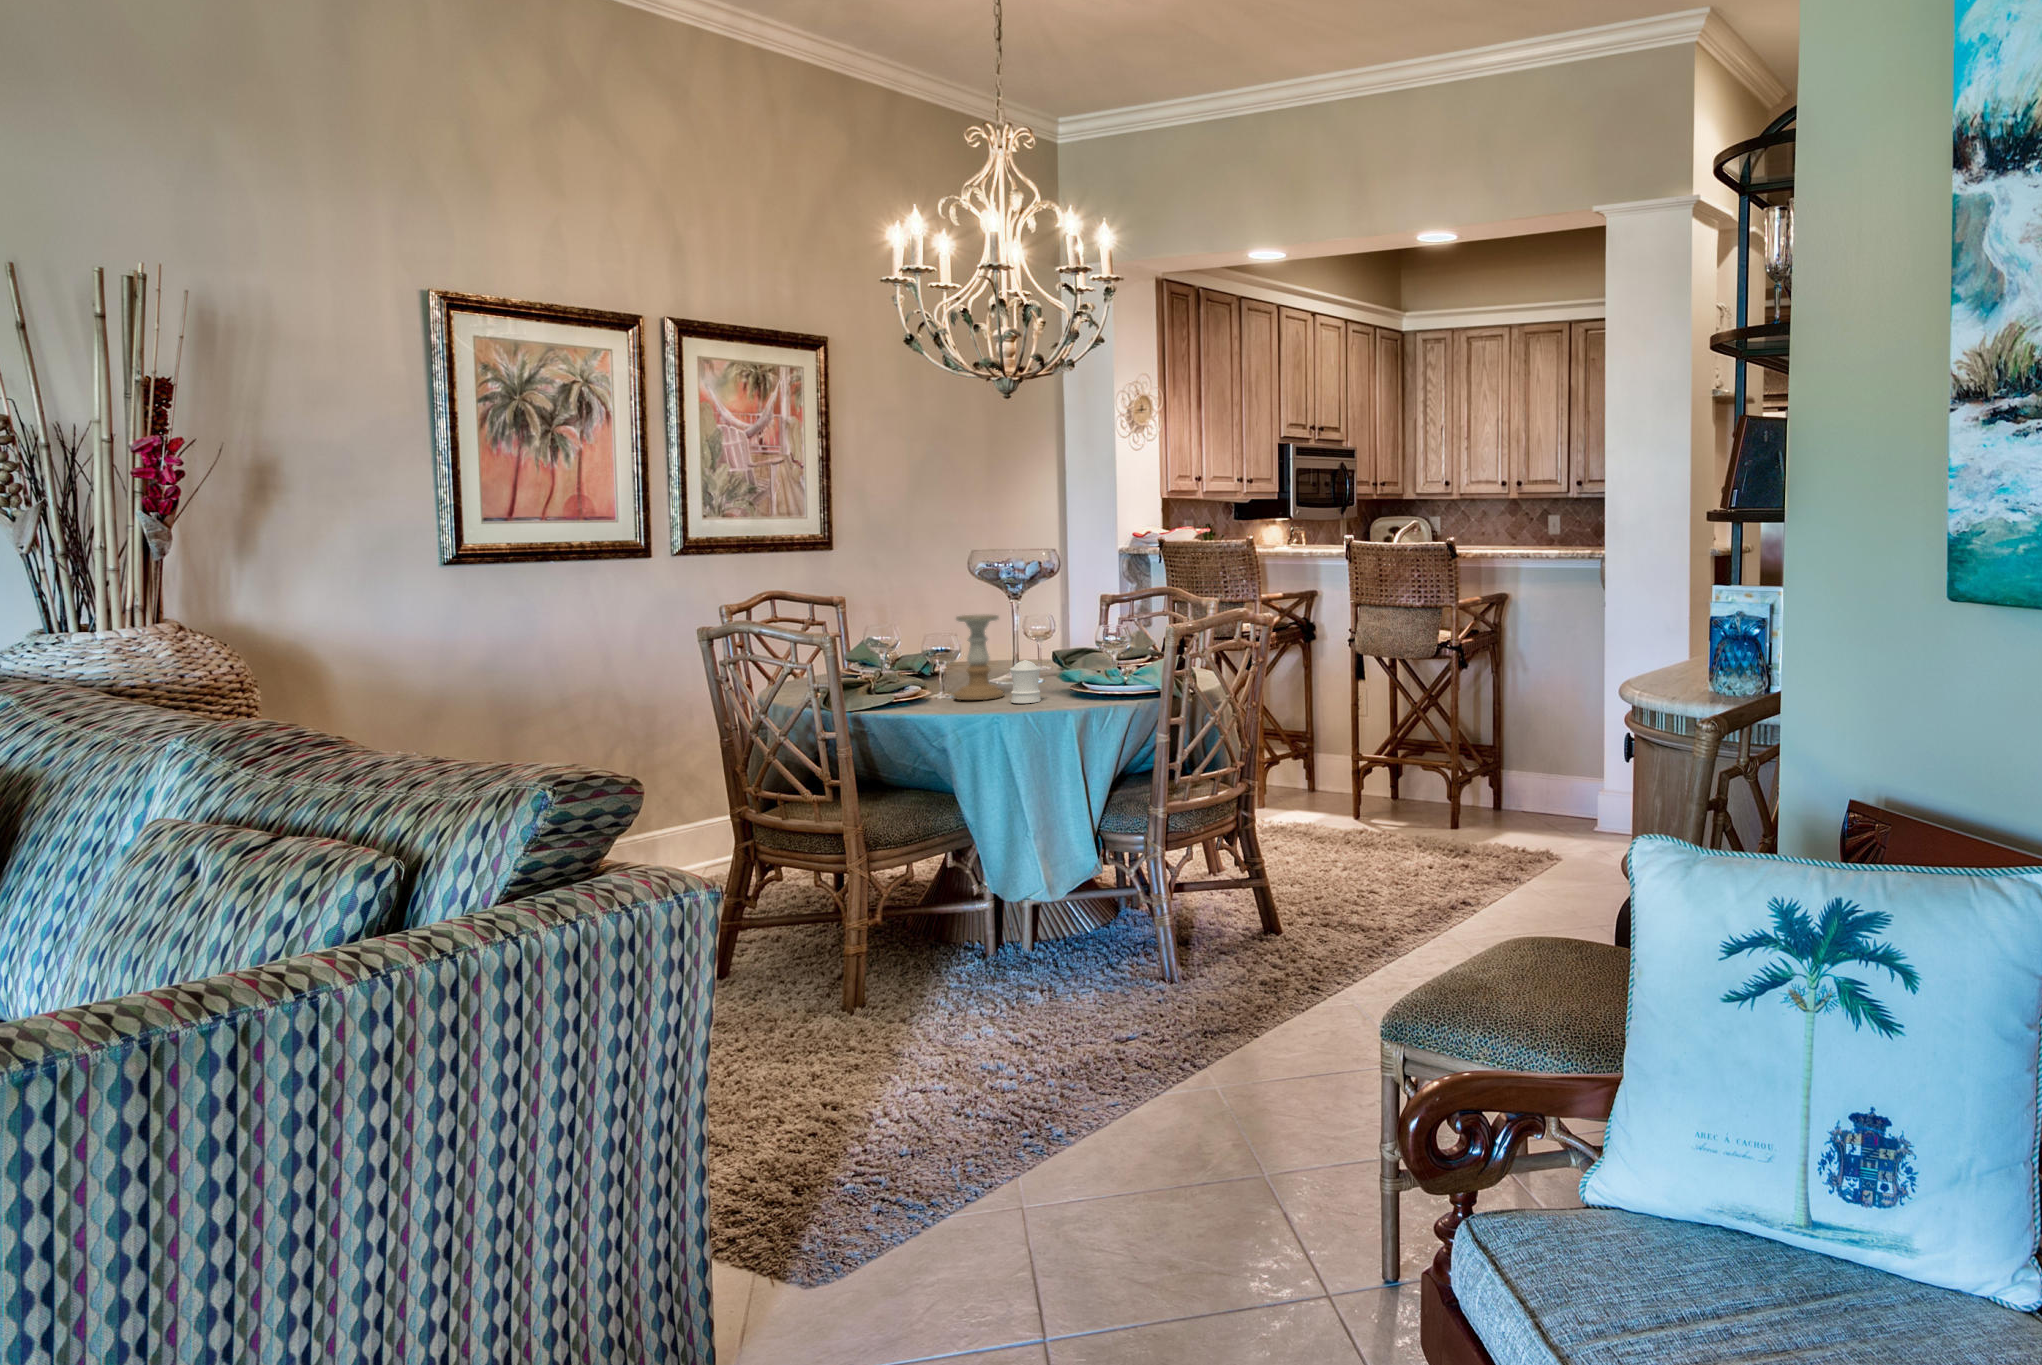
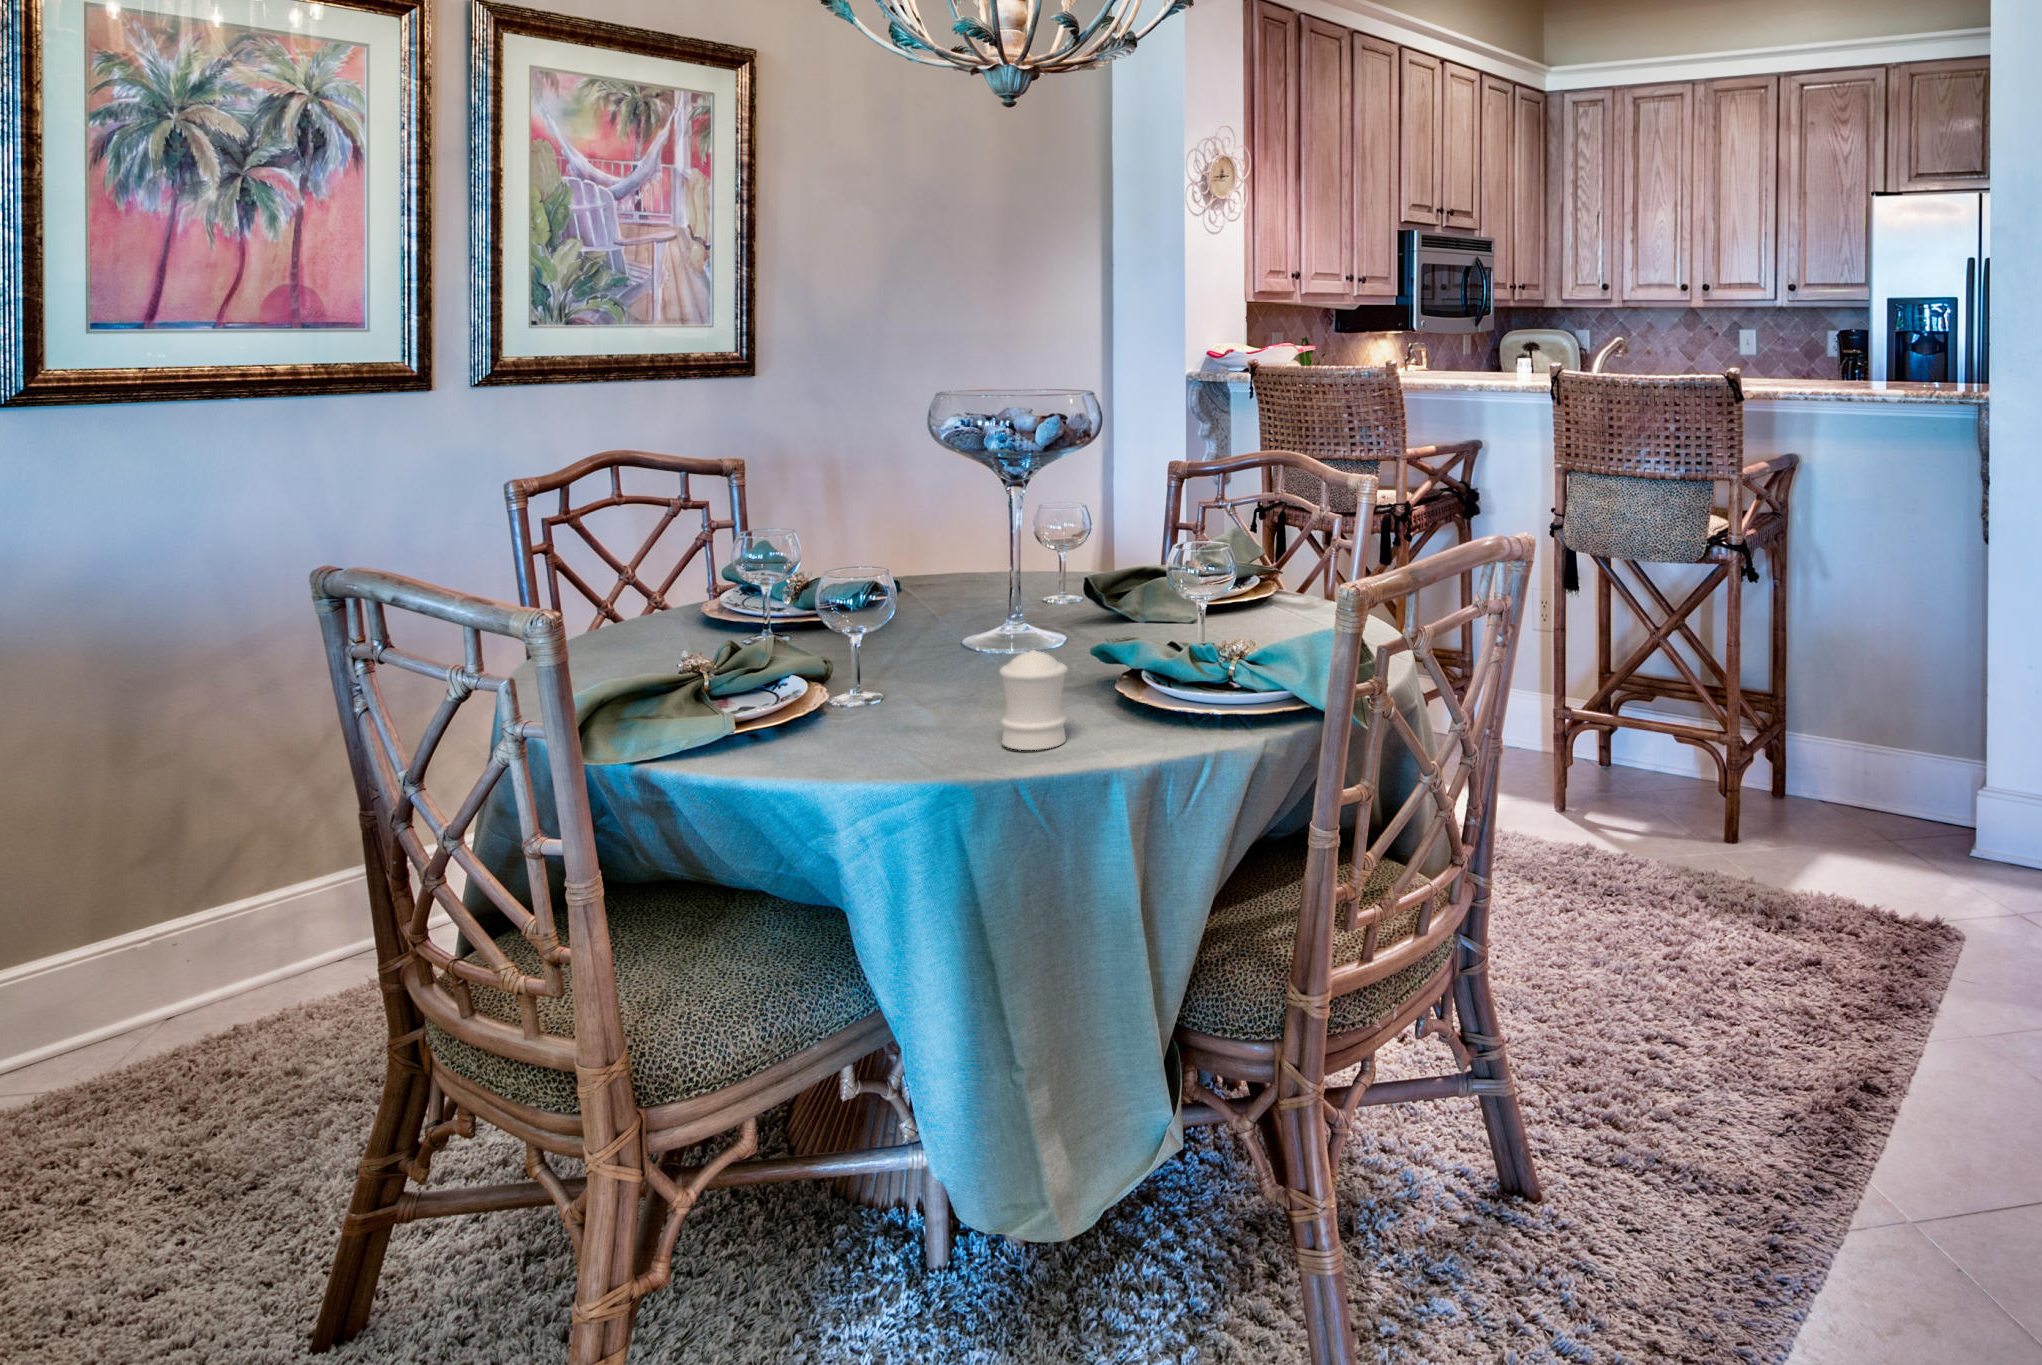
candle holder: present [954,615,1004,700] -> none [883,538,991,729]

